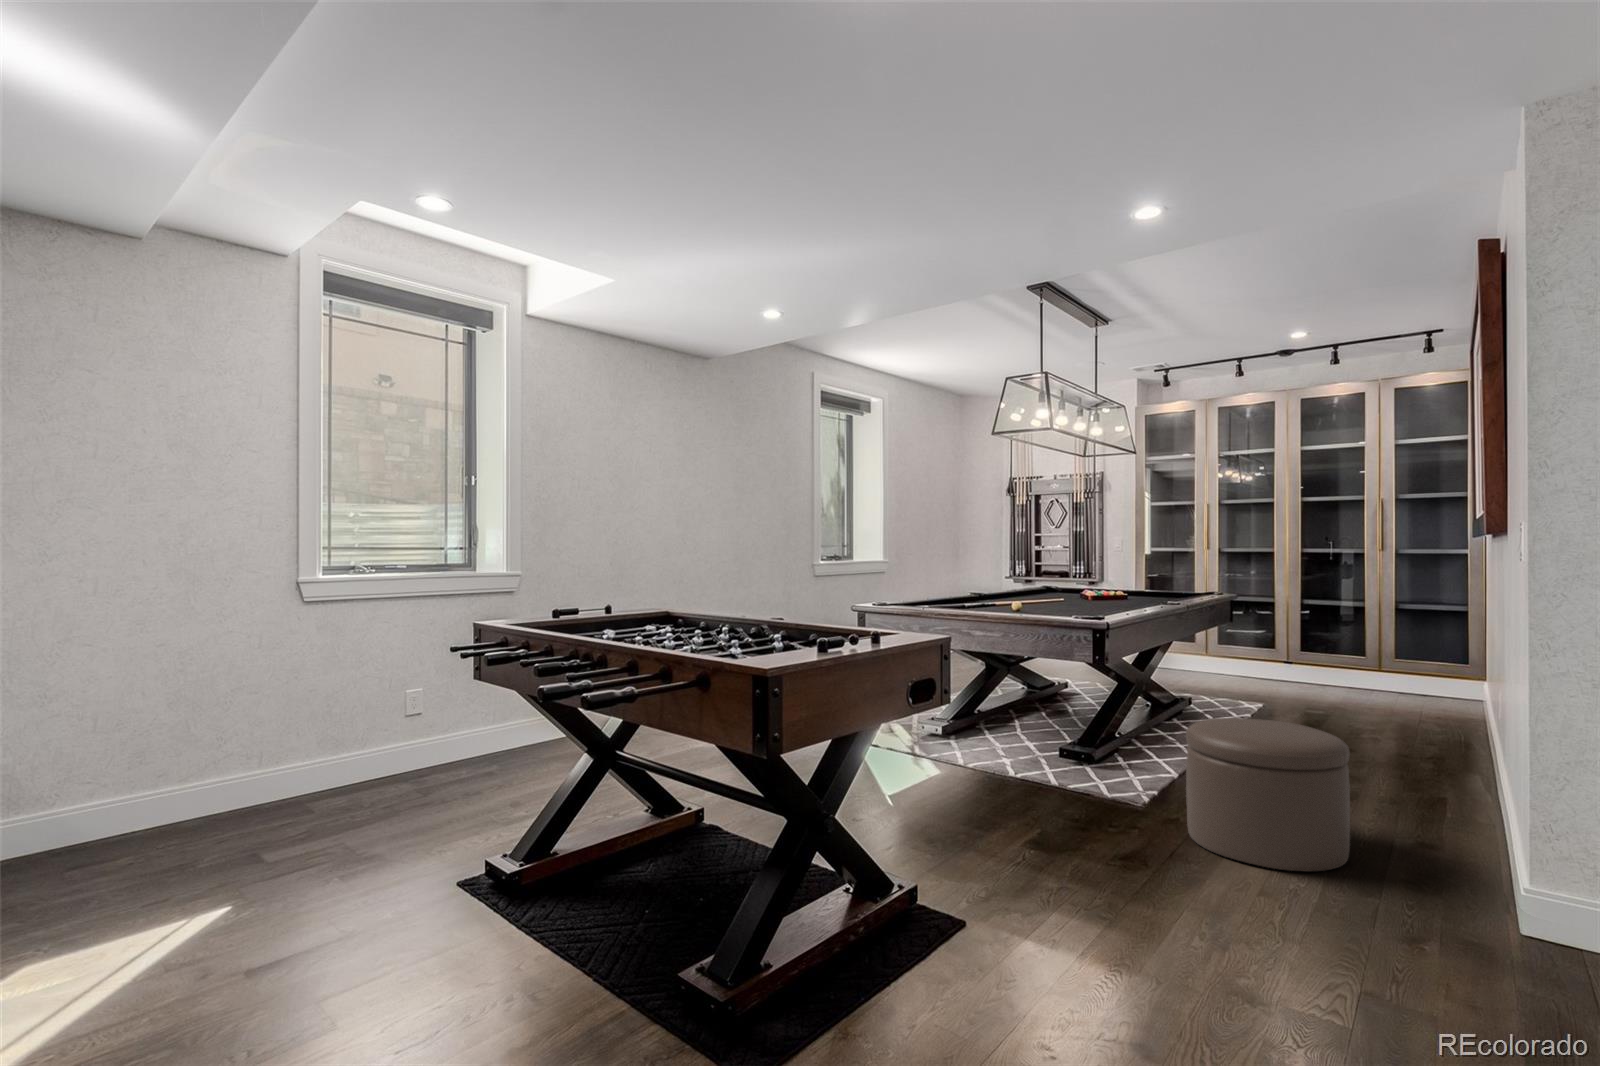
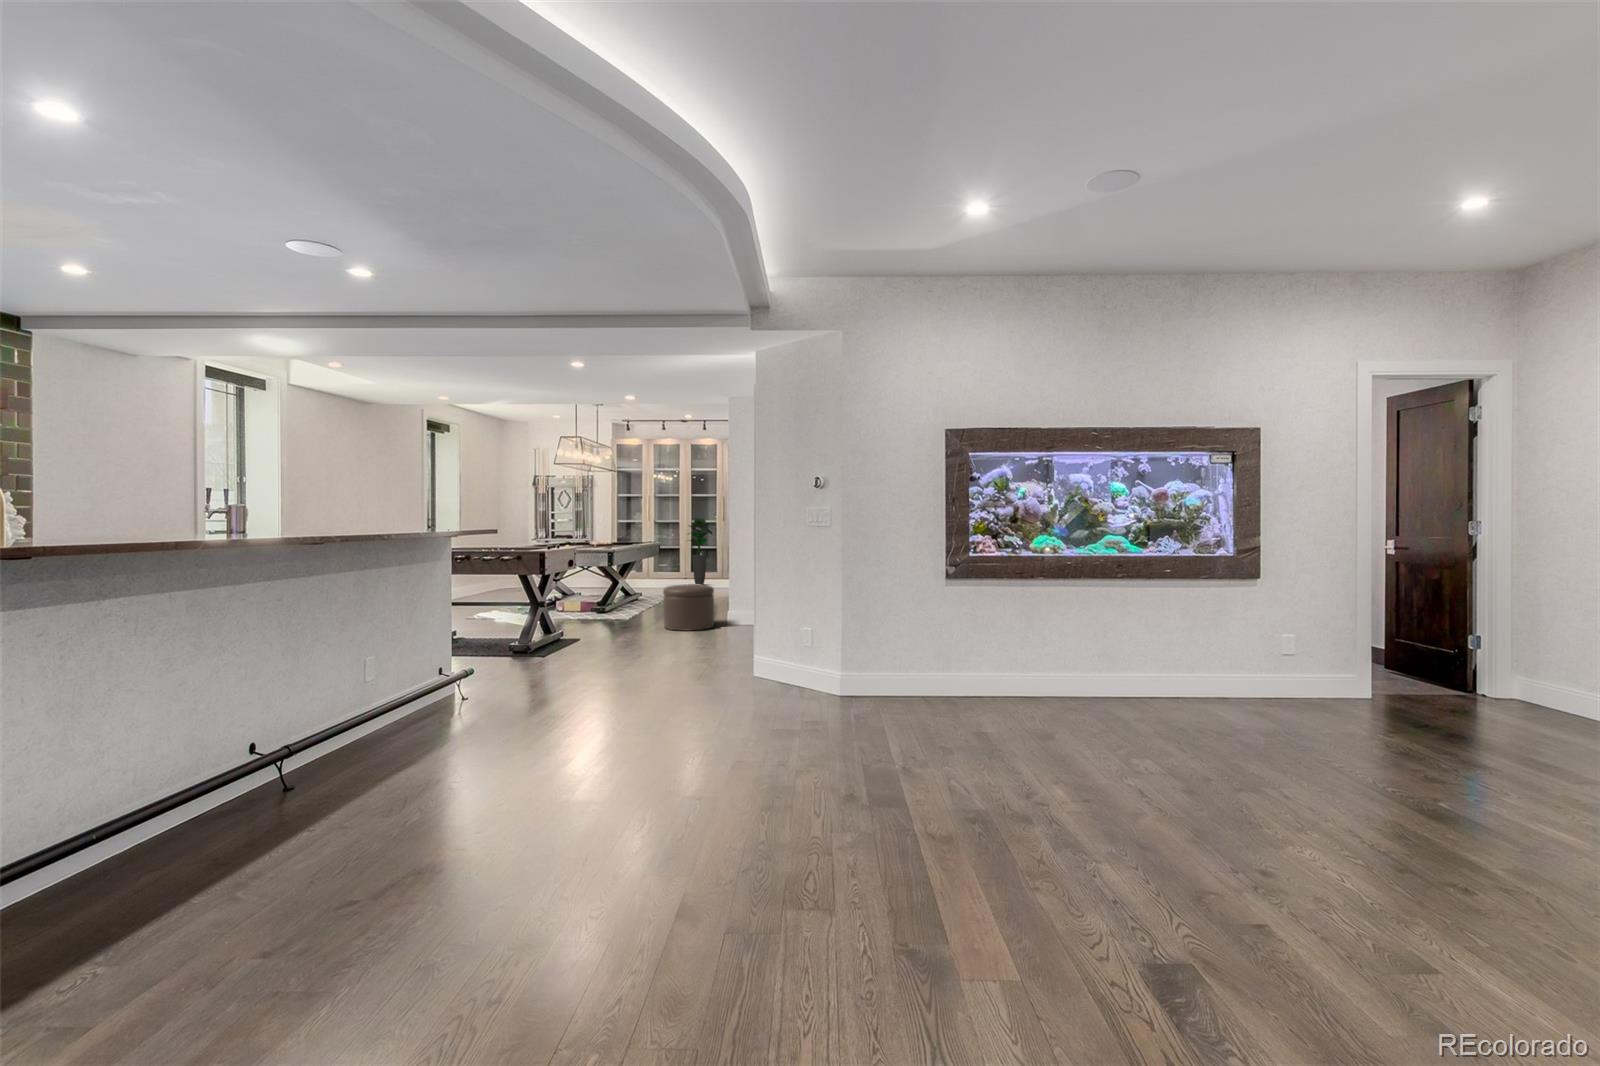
potted plant: none [1280,548,1351,685] -> present [688,519,712,585]

